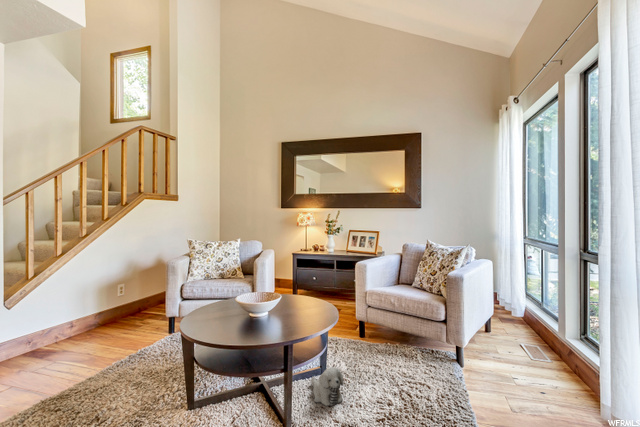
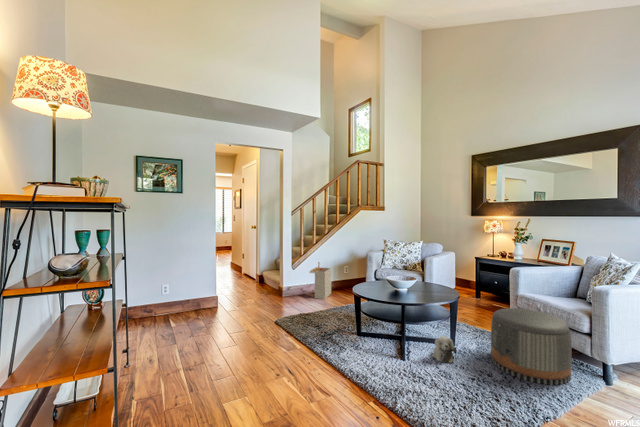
storage bin: none [51,286,97,354] -> present [310,262,331,299]
pouf: none [366,307,441,392] -> present [491,308,572,385]

